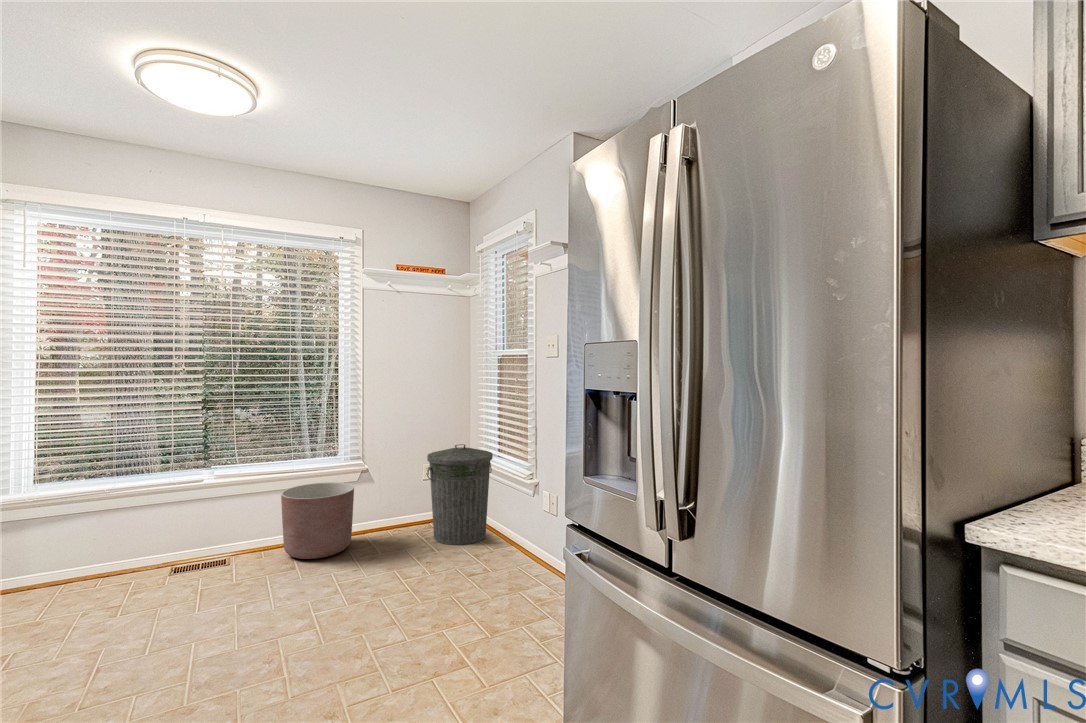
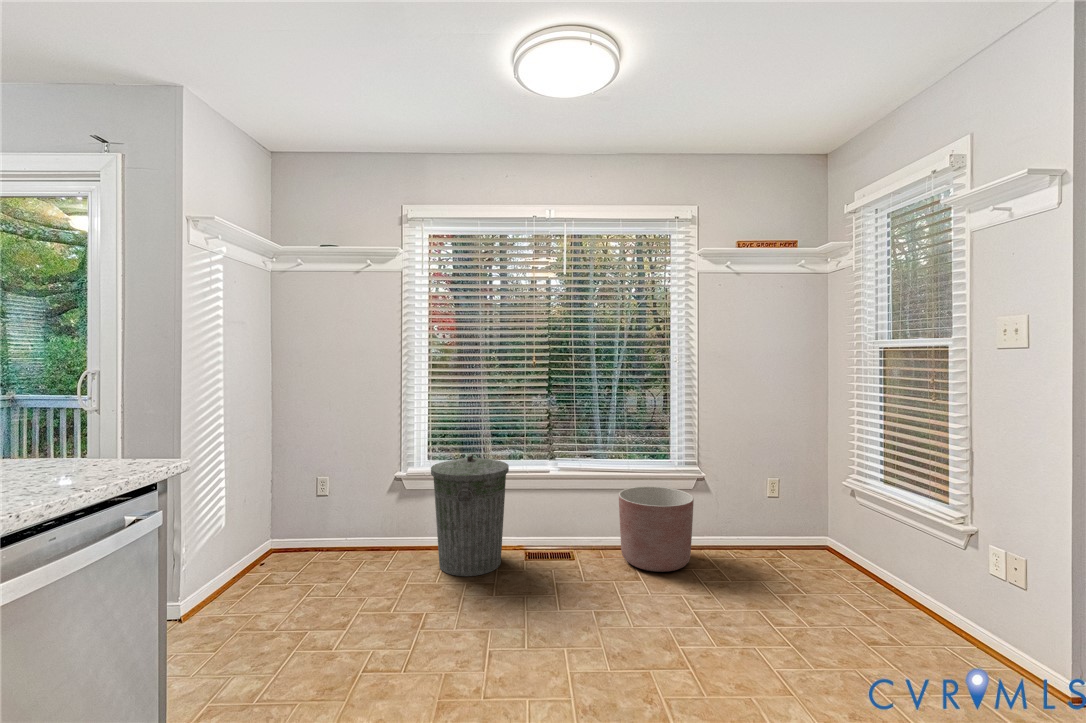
trash can: present [427,444,493,545] -> present [431,454,509,576]

